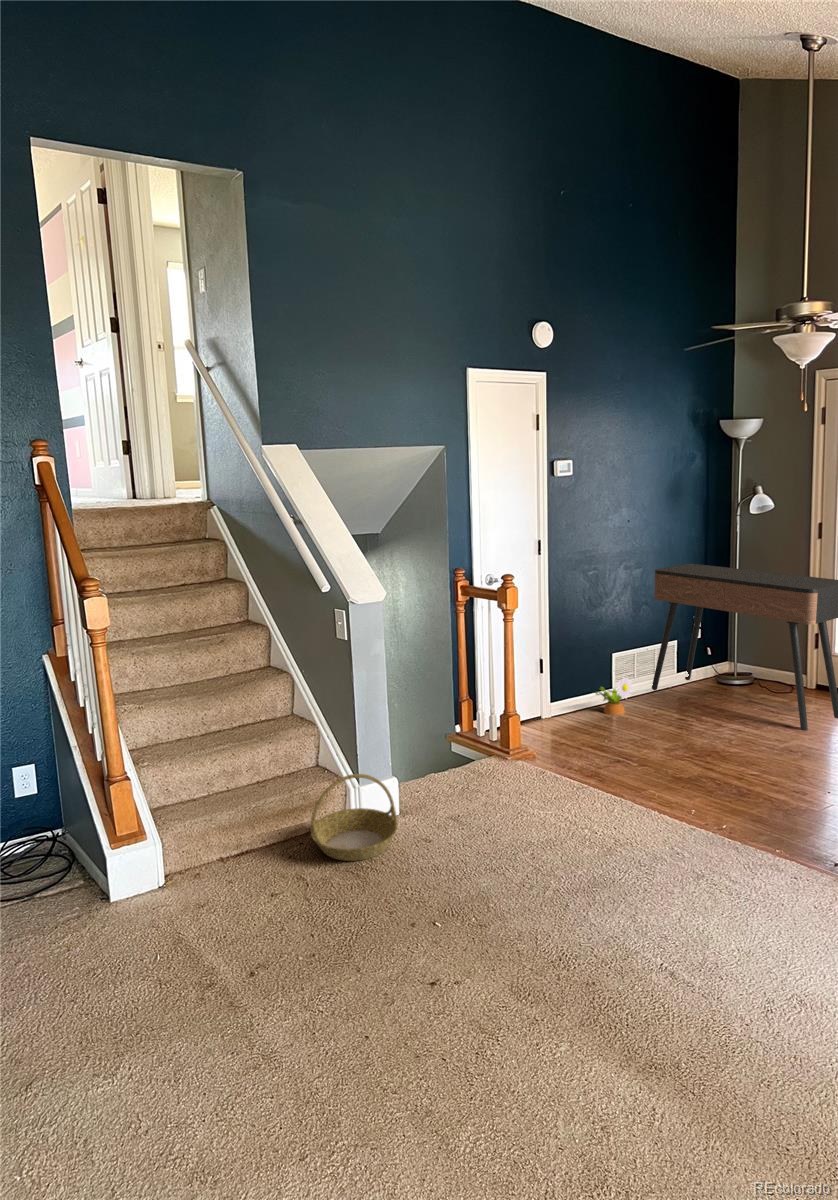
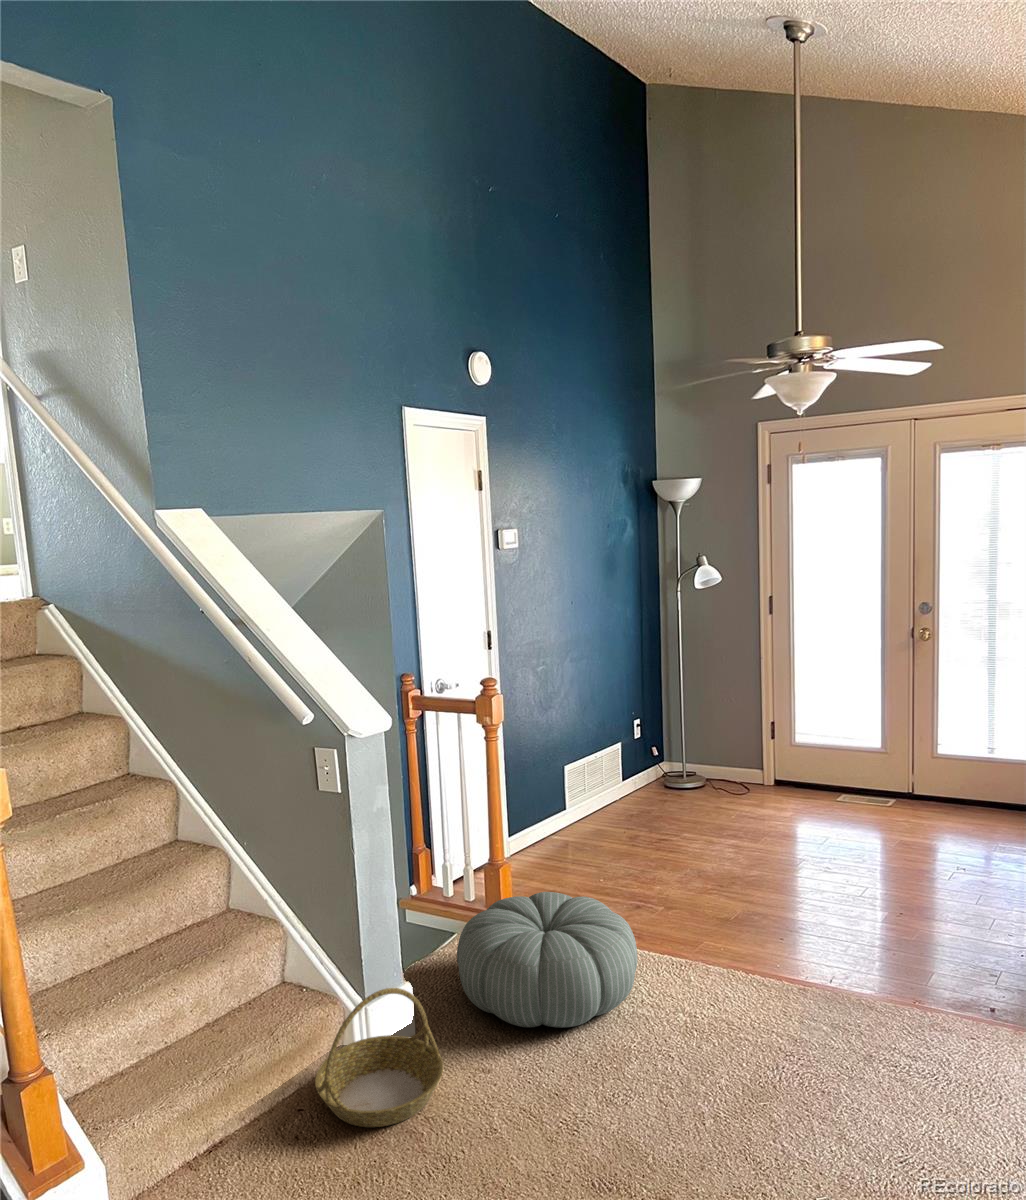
console table: present [652,564,838,731] -> none [601,649,818,836]
decorative plant: present [595,677,633,715] -> none [552,793,602,842]
pouf: none [440,736,577,830] -> present [457,892,637,1028]

